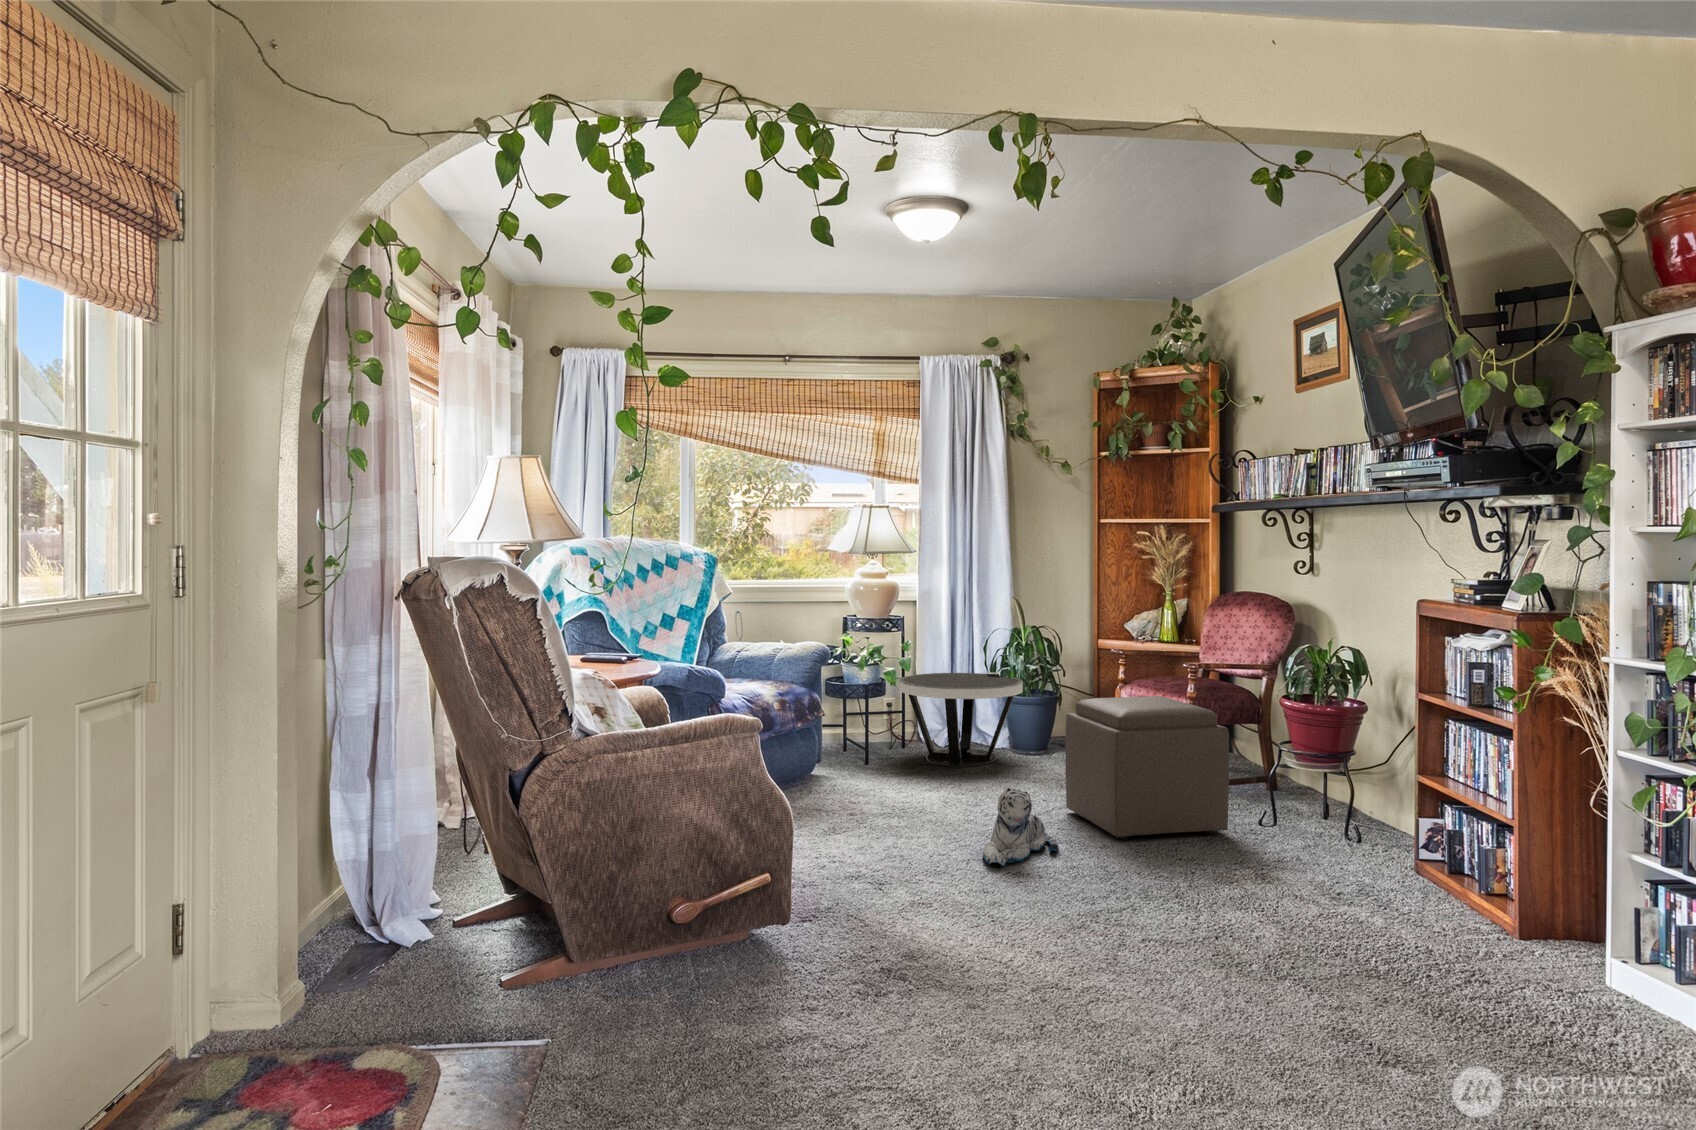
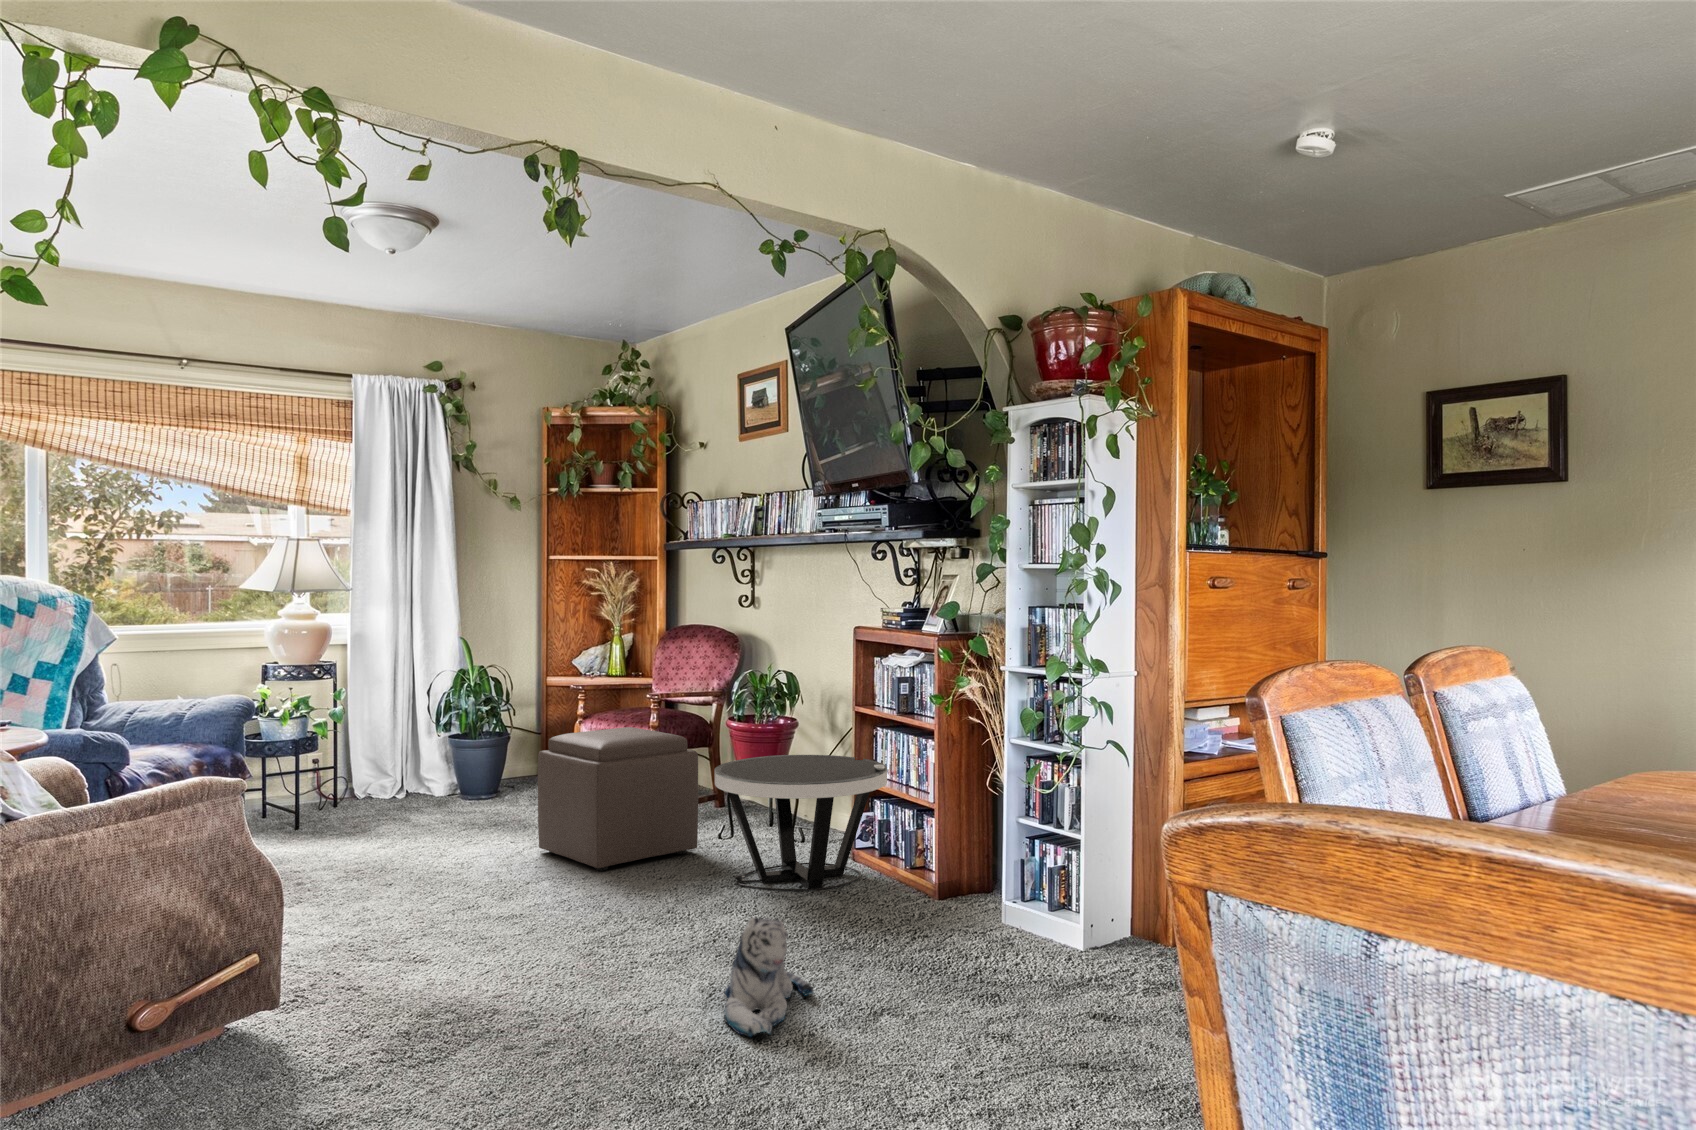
side table: present [899,673,1023,768] -> present [715,755,887,891]
plush toy: present [983,788,1059,866] -> present [724,918,813,1037]

